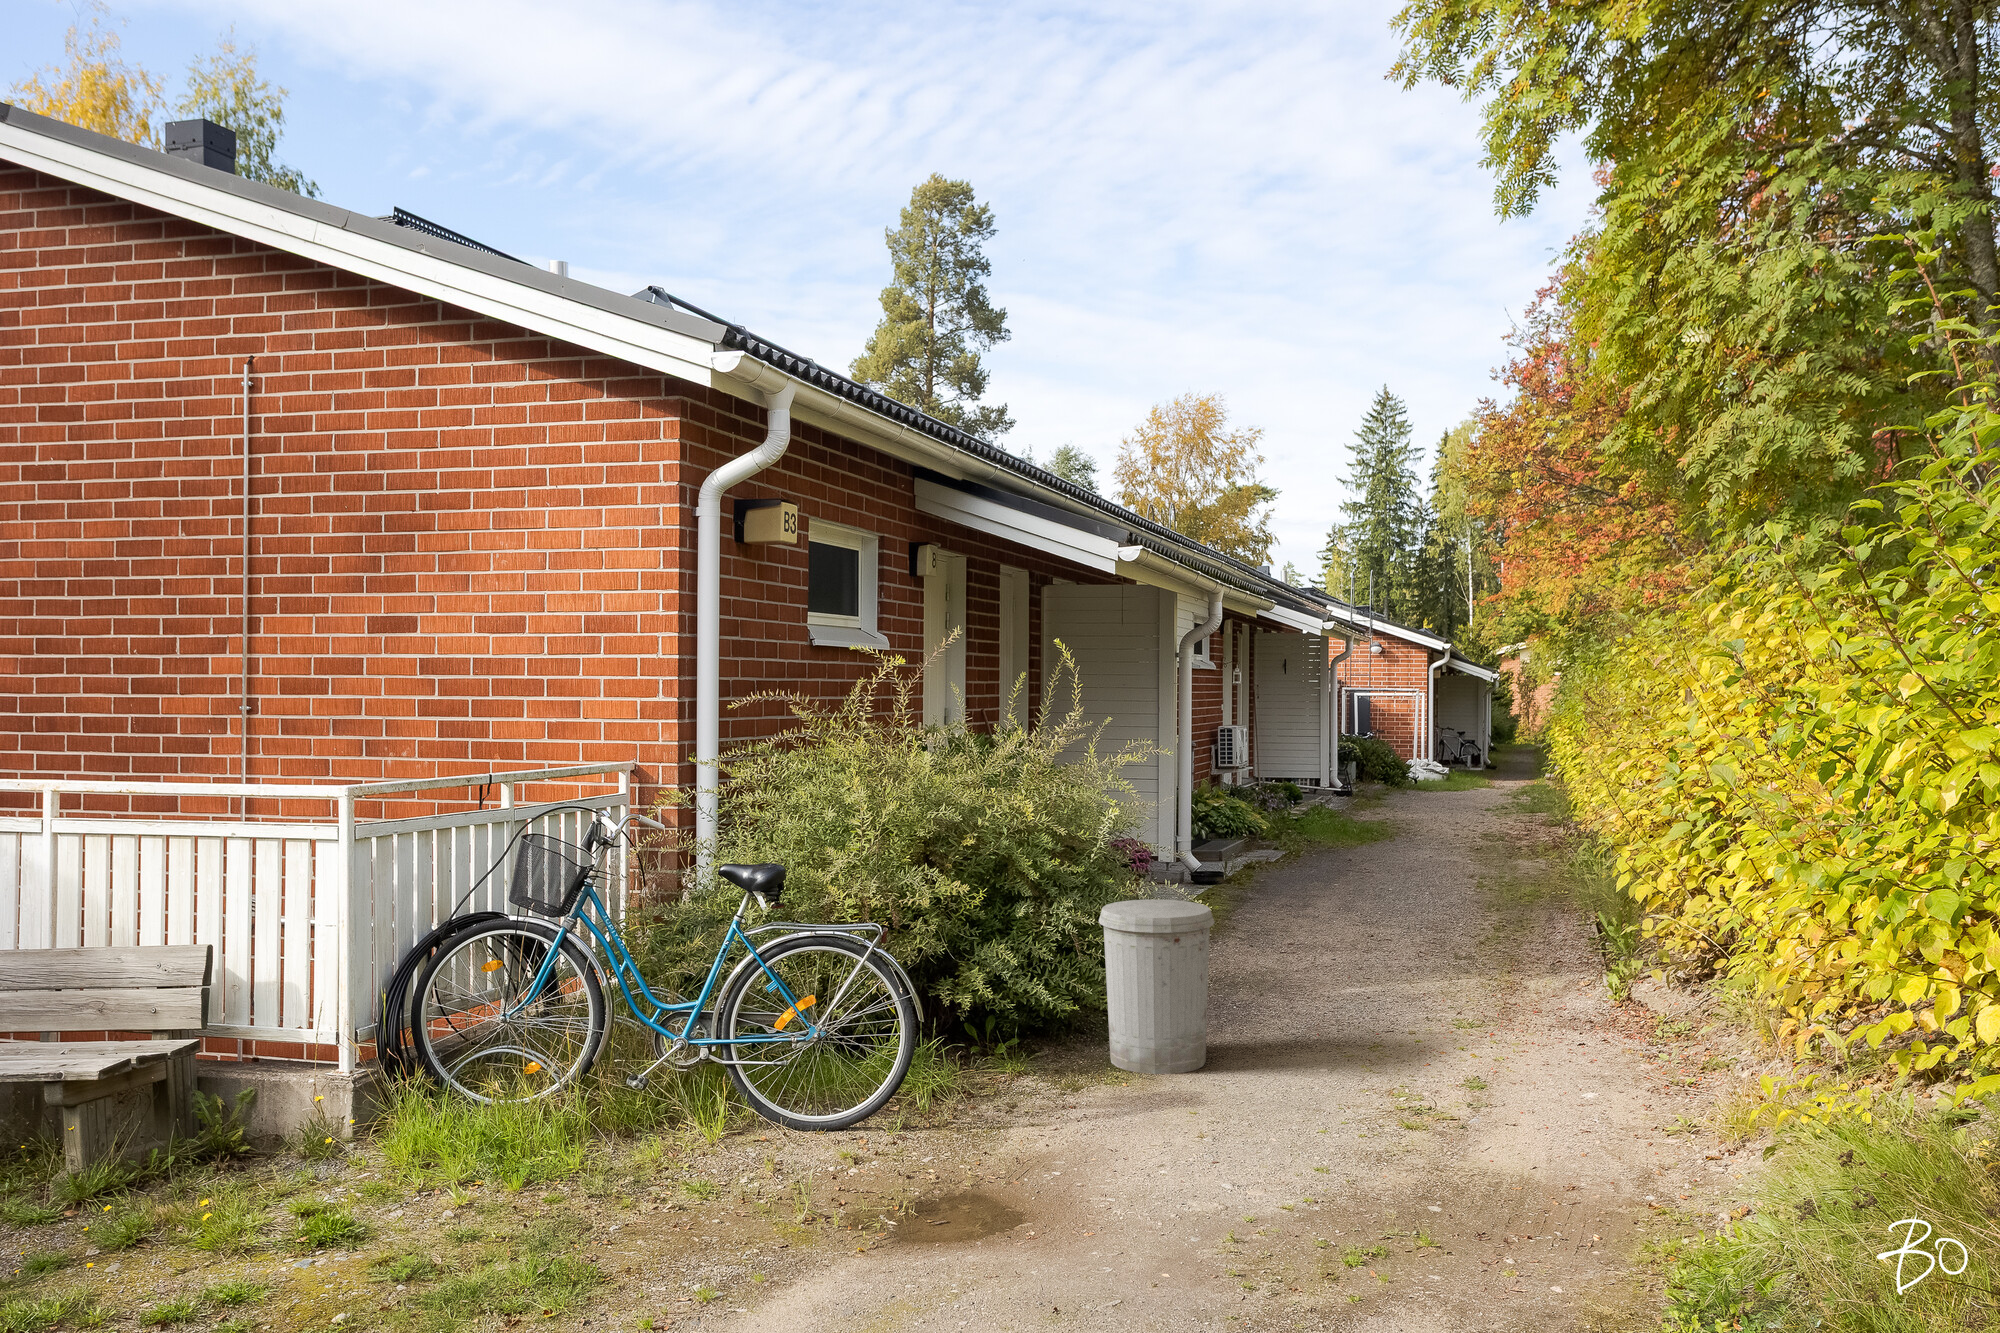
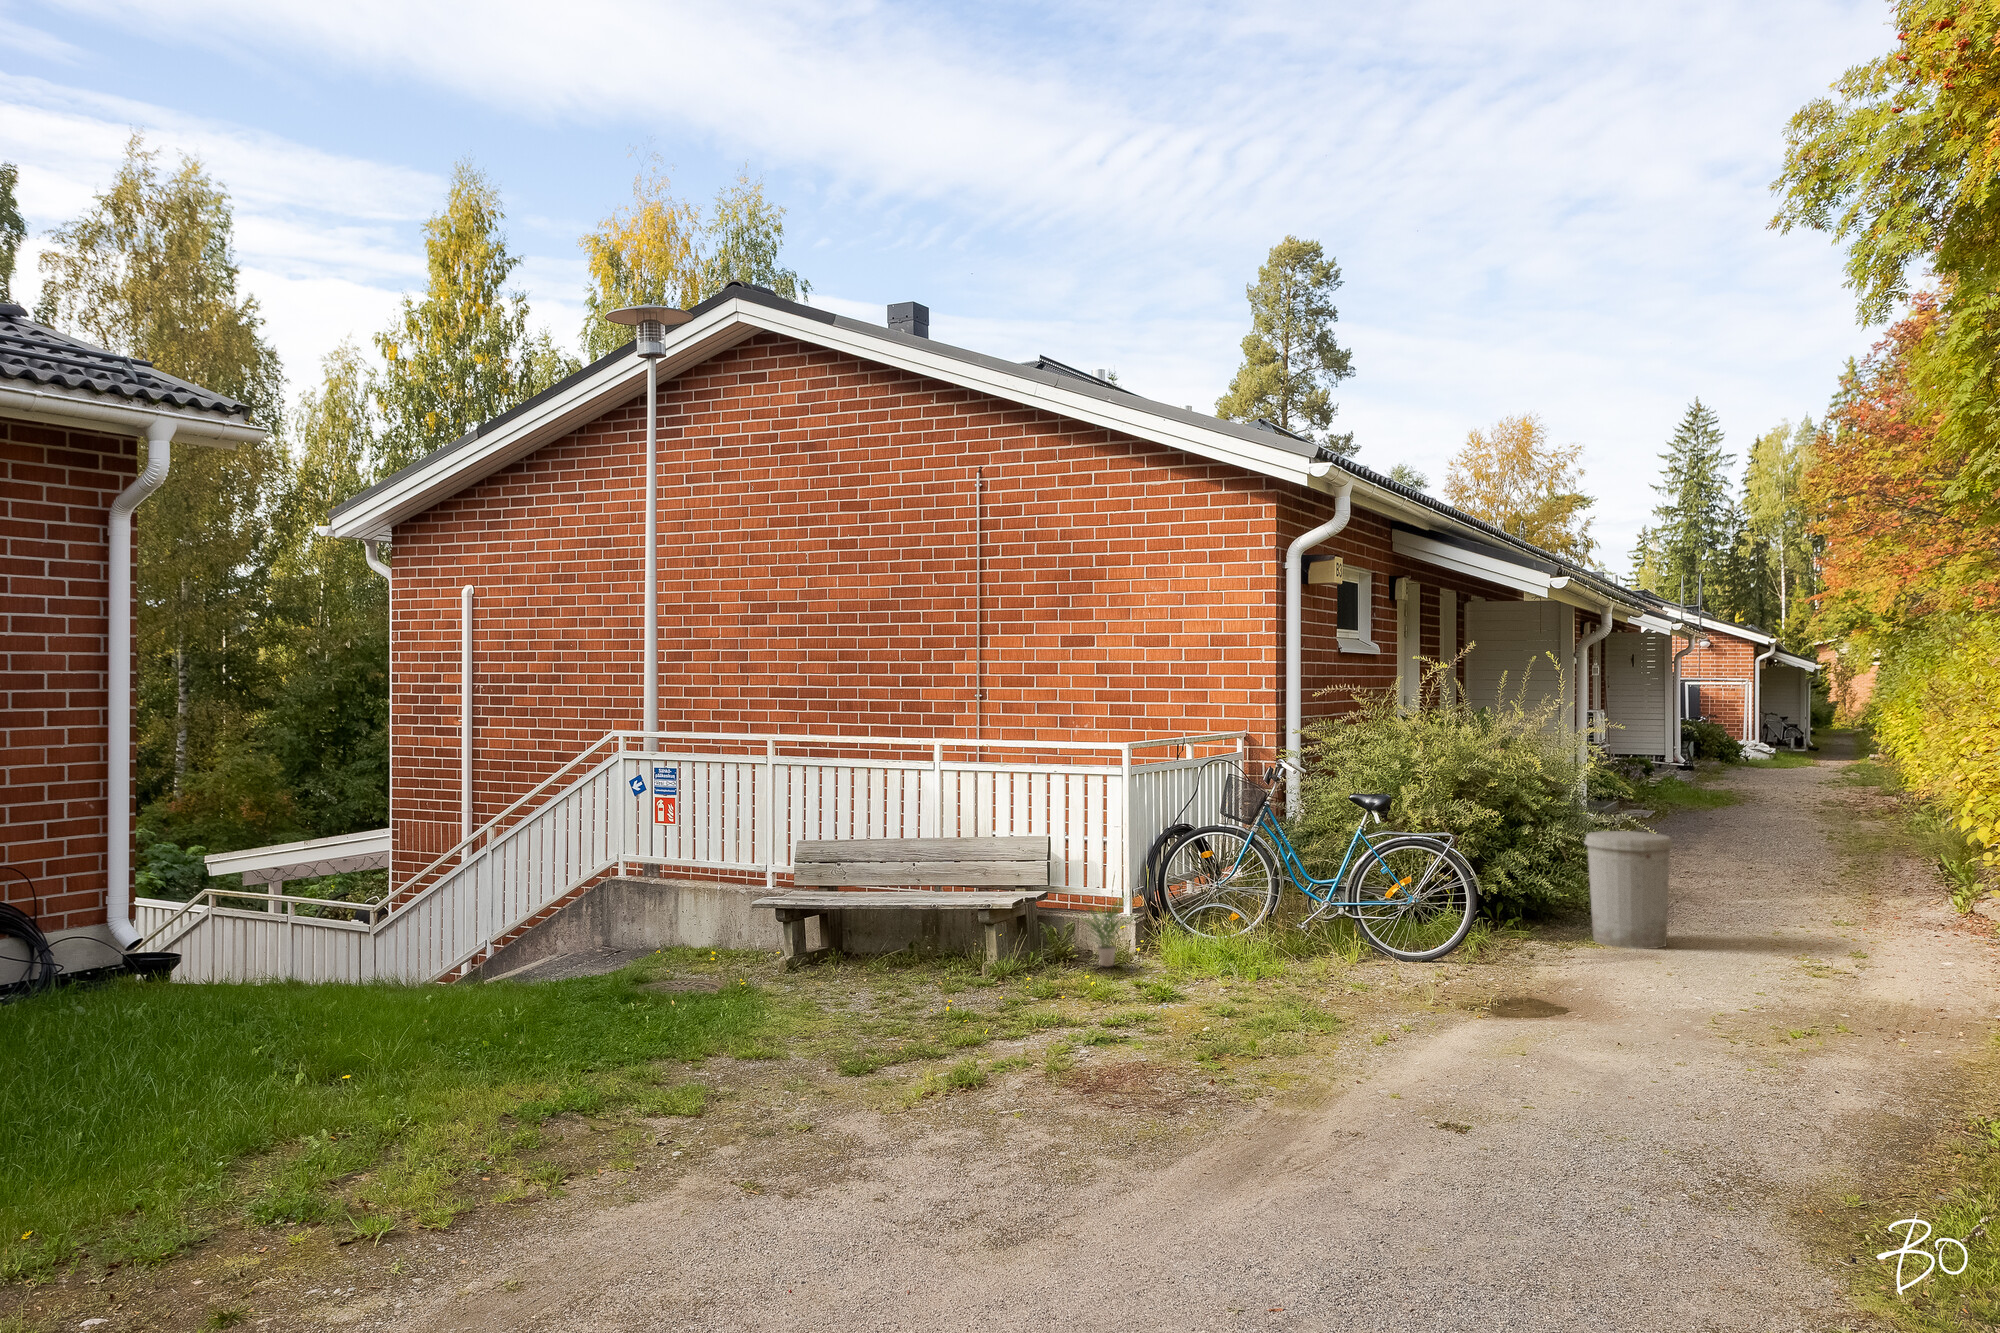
potted plant: none [226,1046,348,1179] -> present [1083,902,1133,967]

